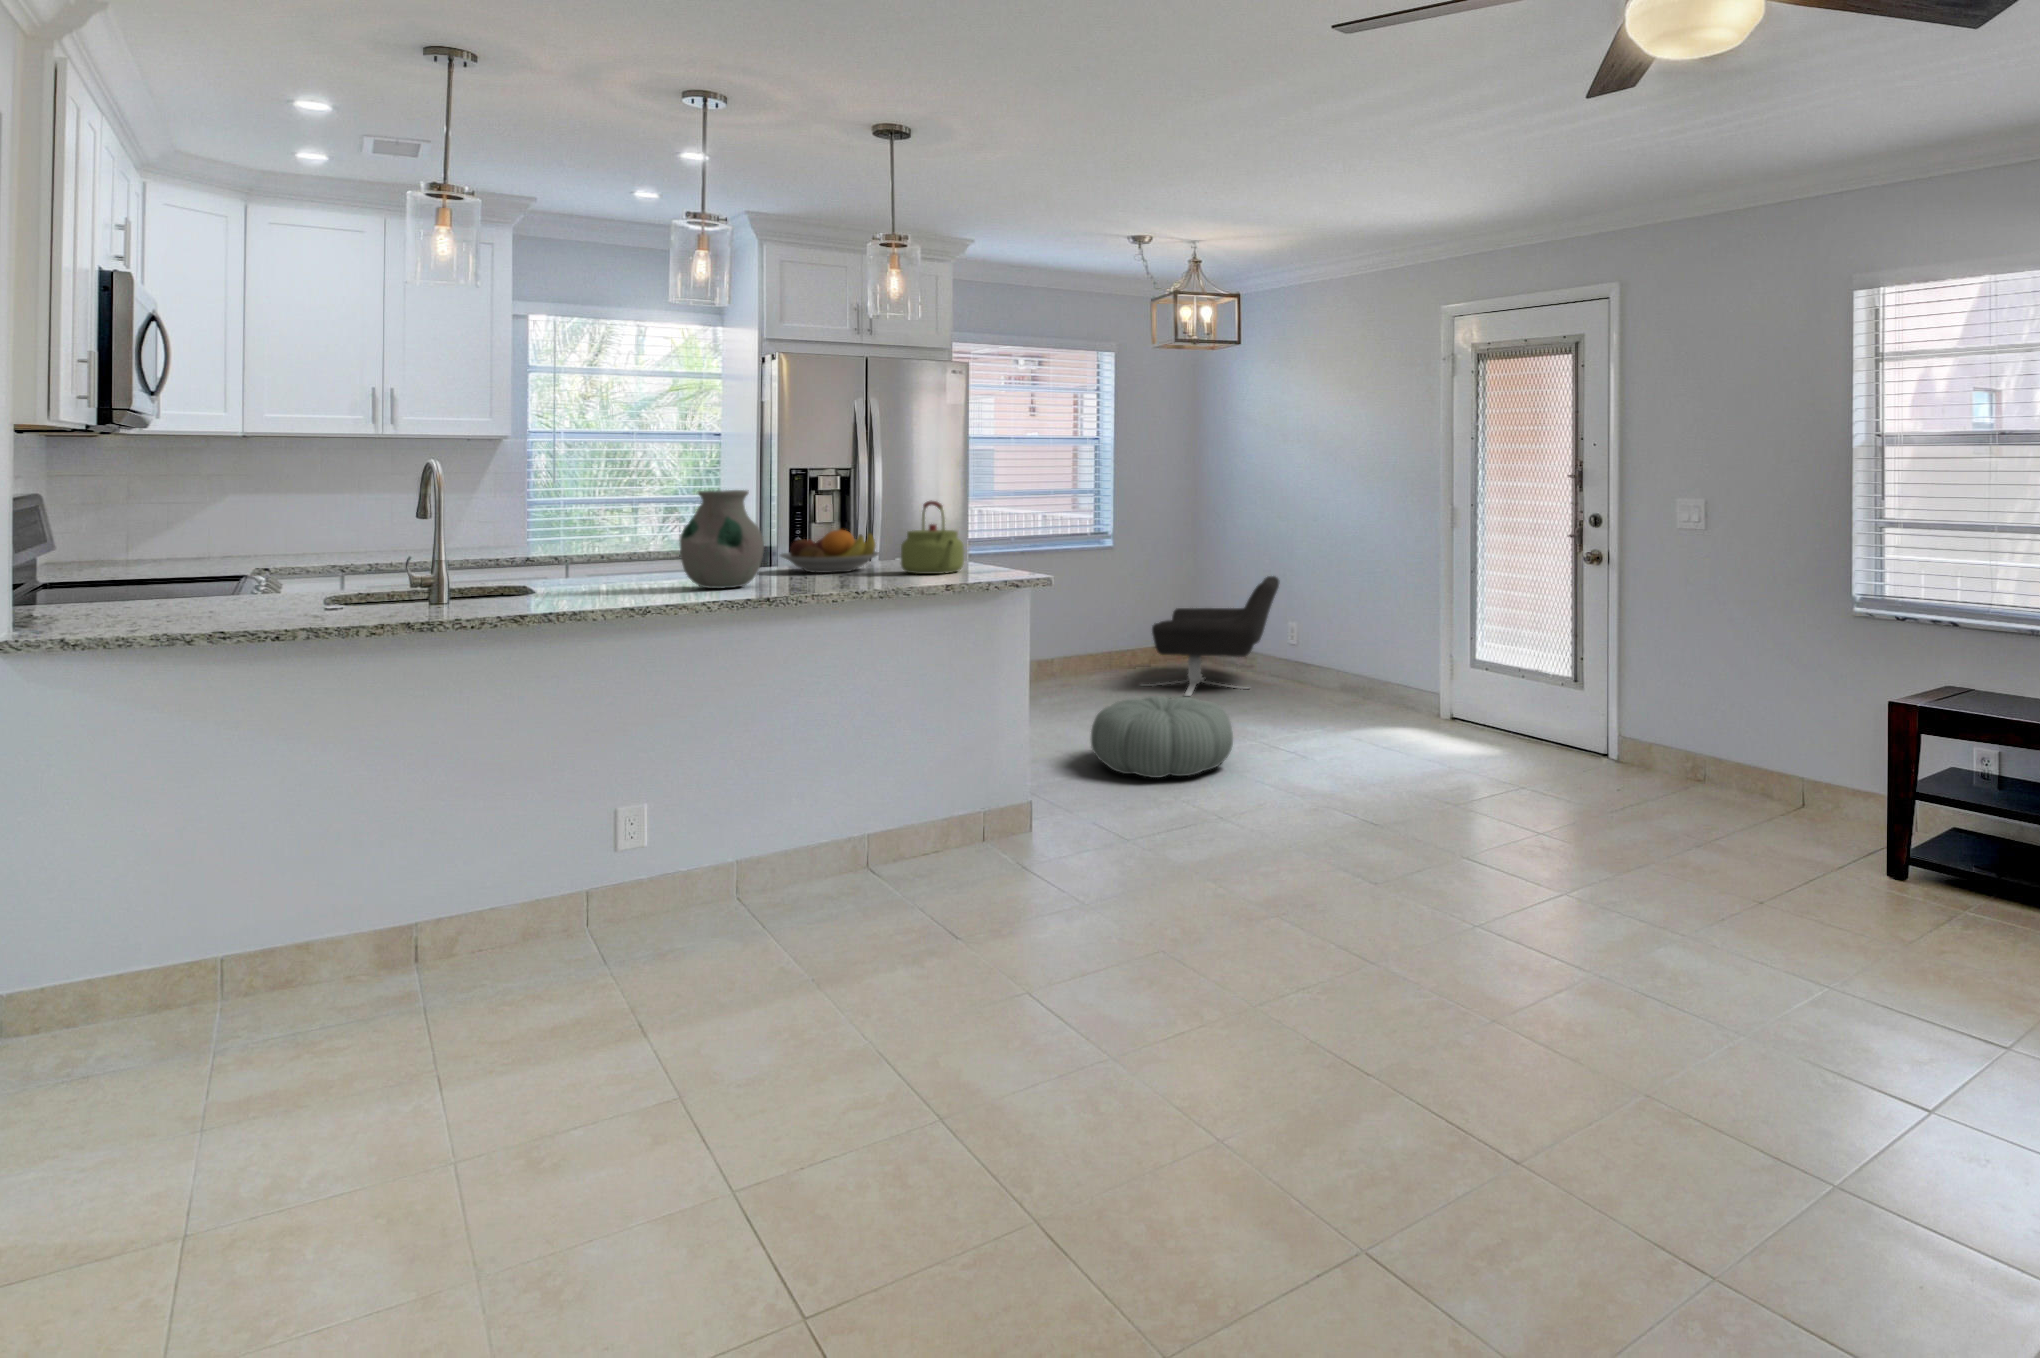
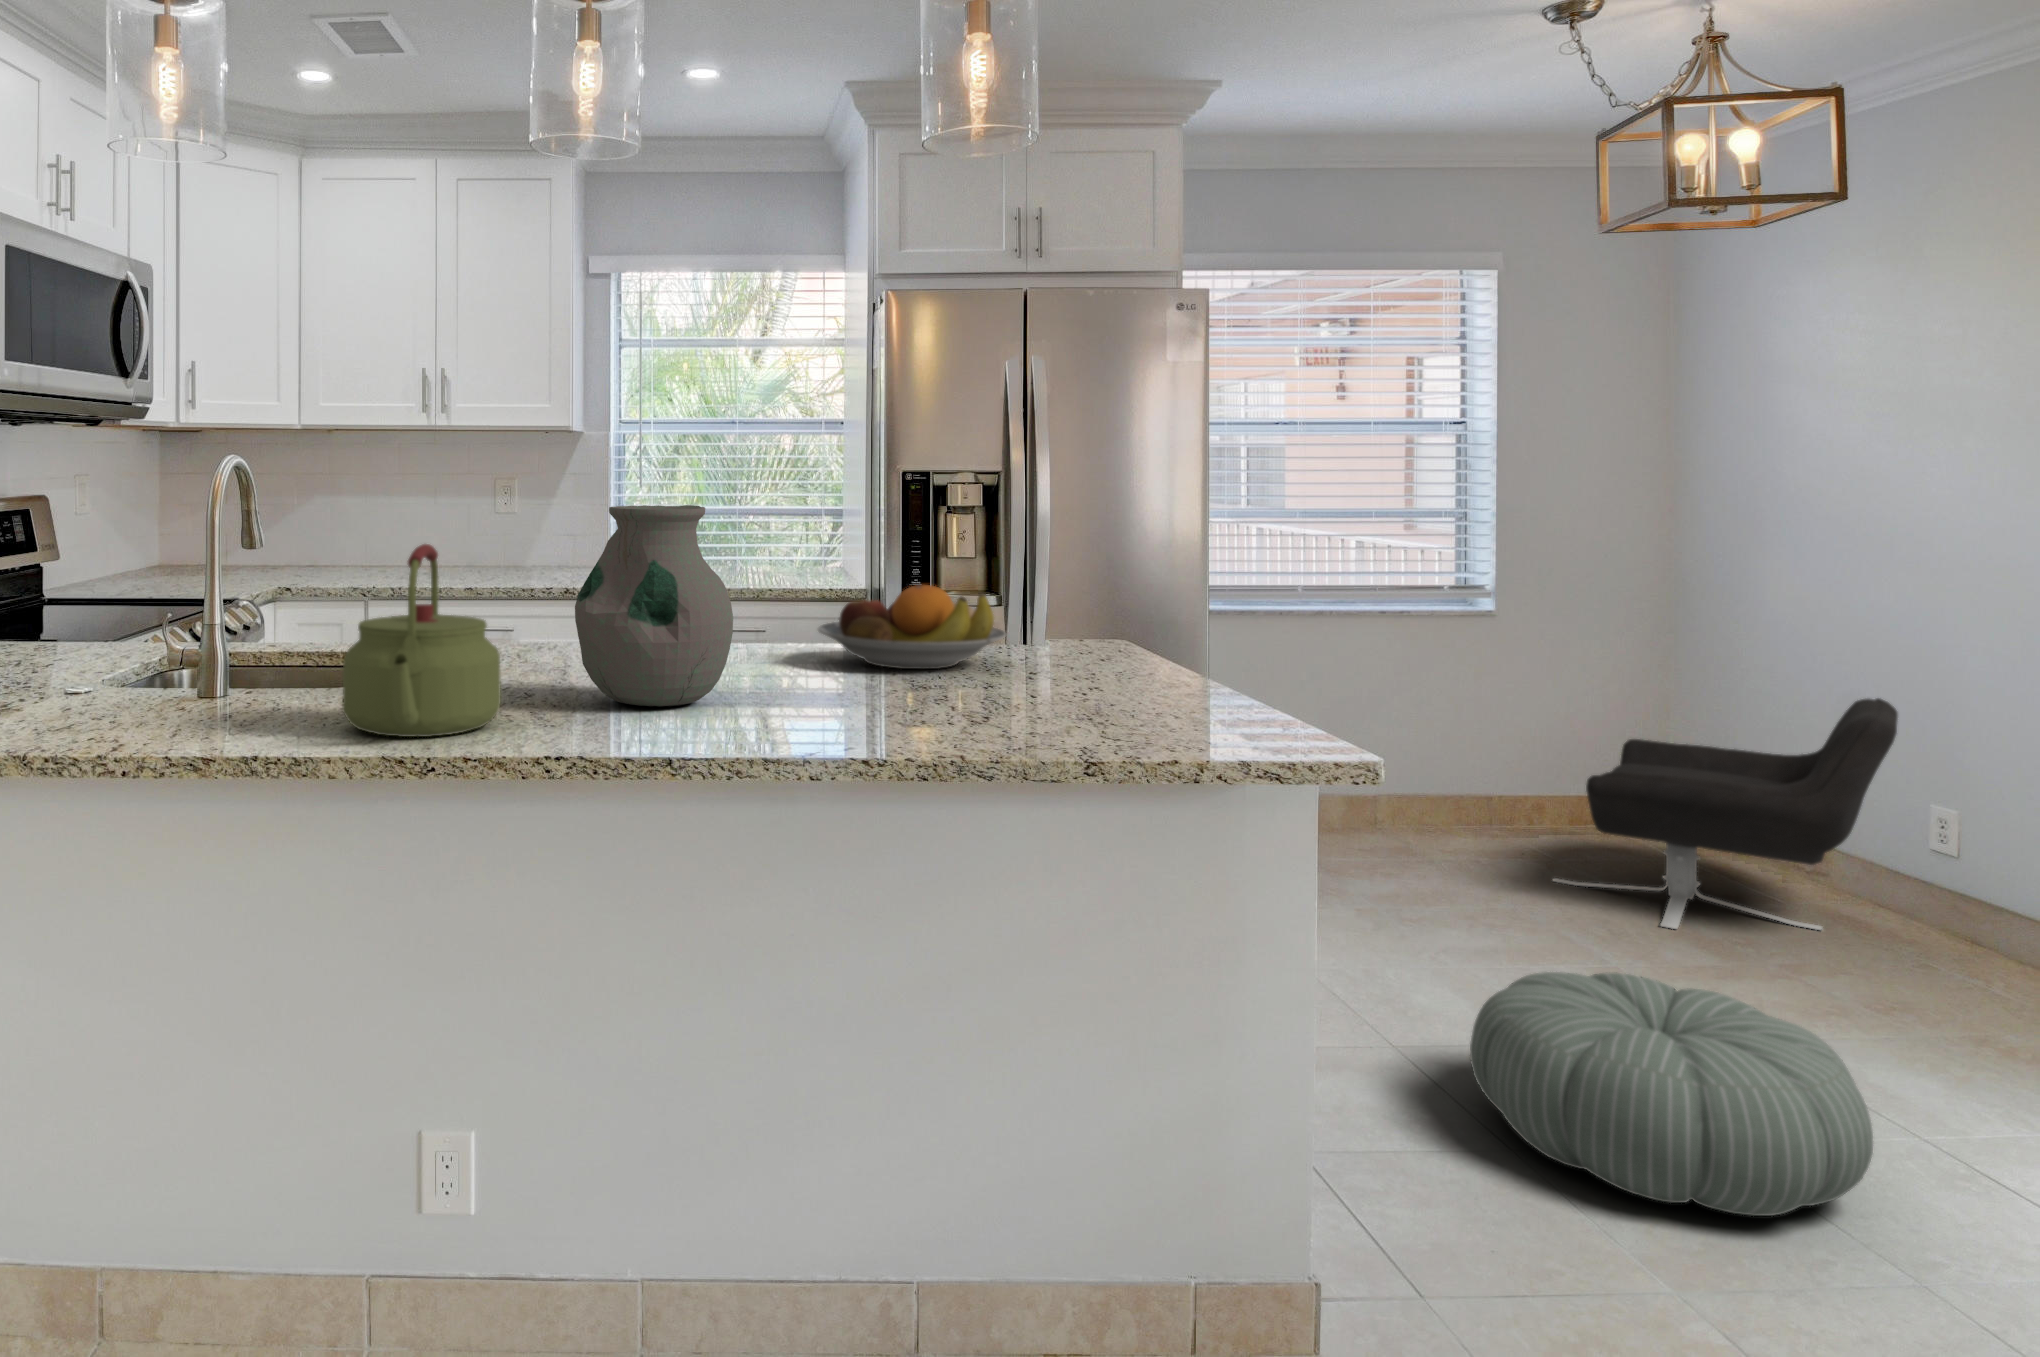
kettle: present [901,501,964,574] -> present [342,544,501,737]

